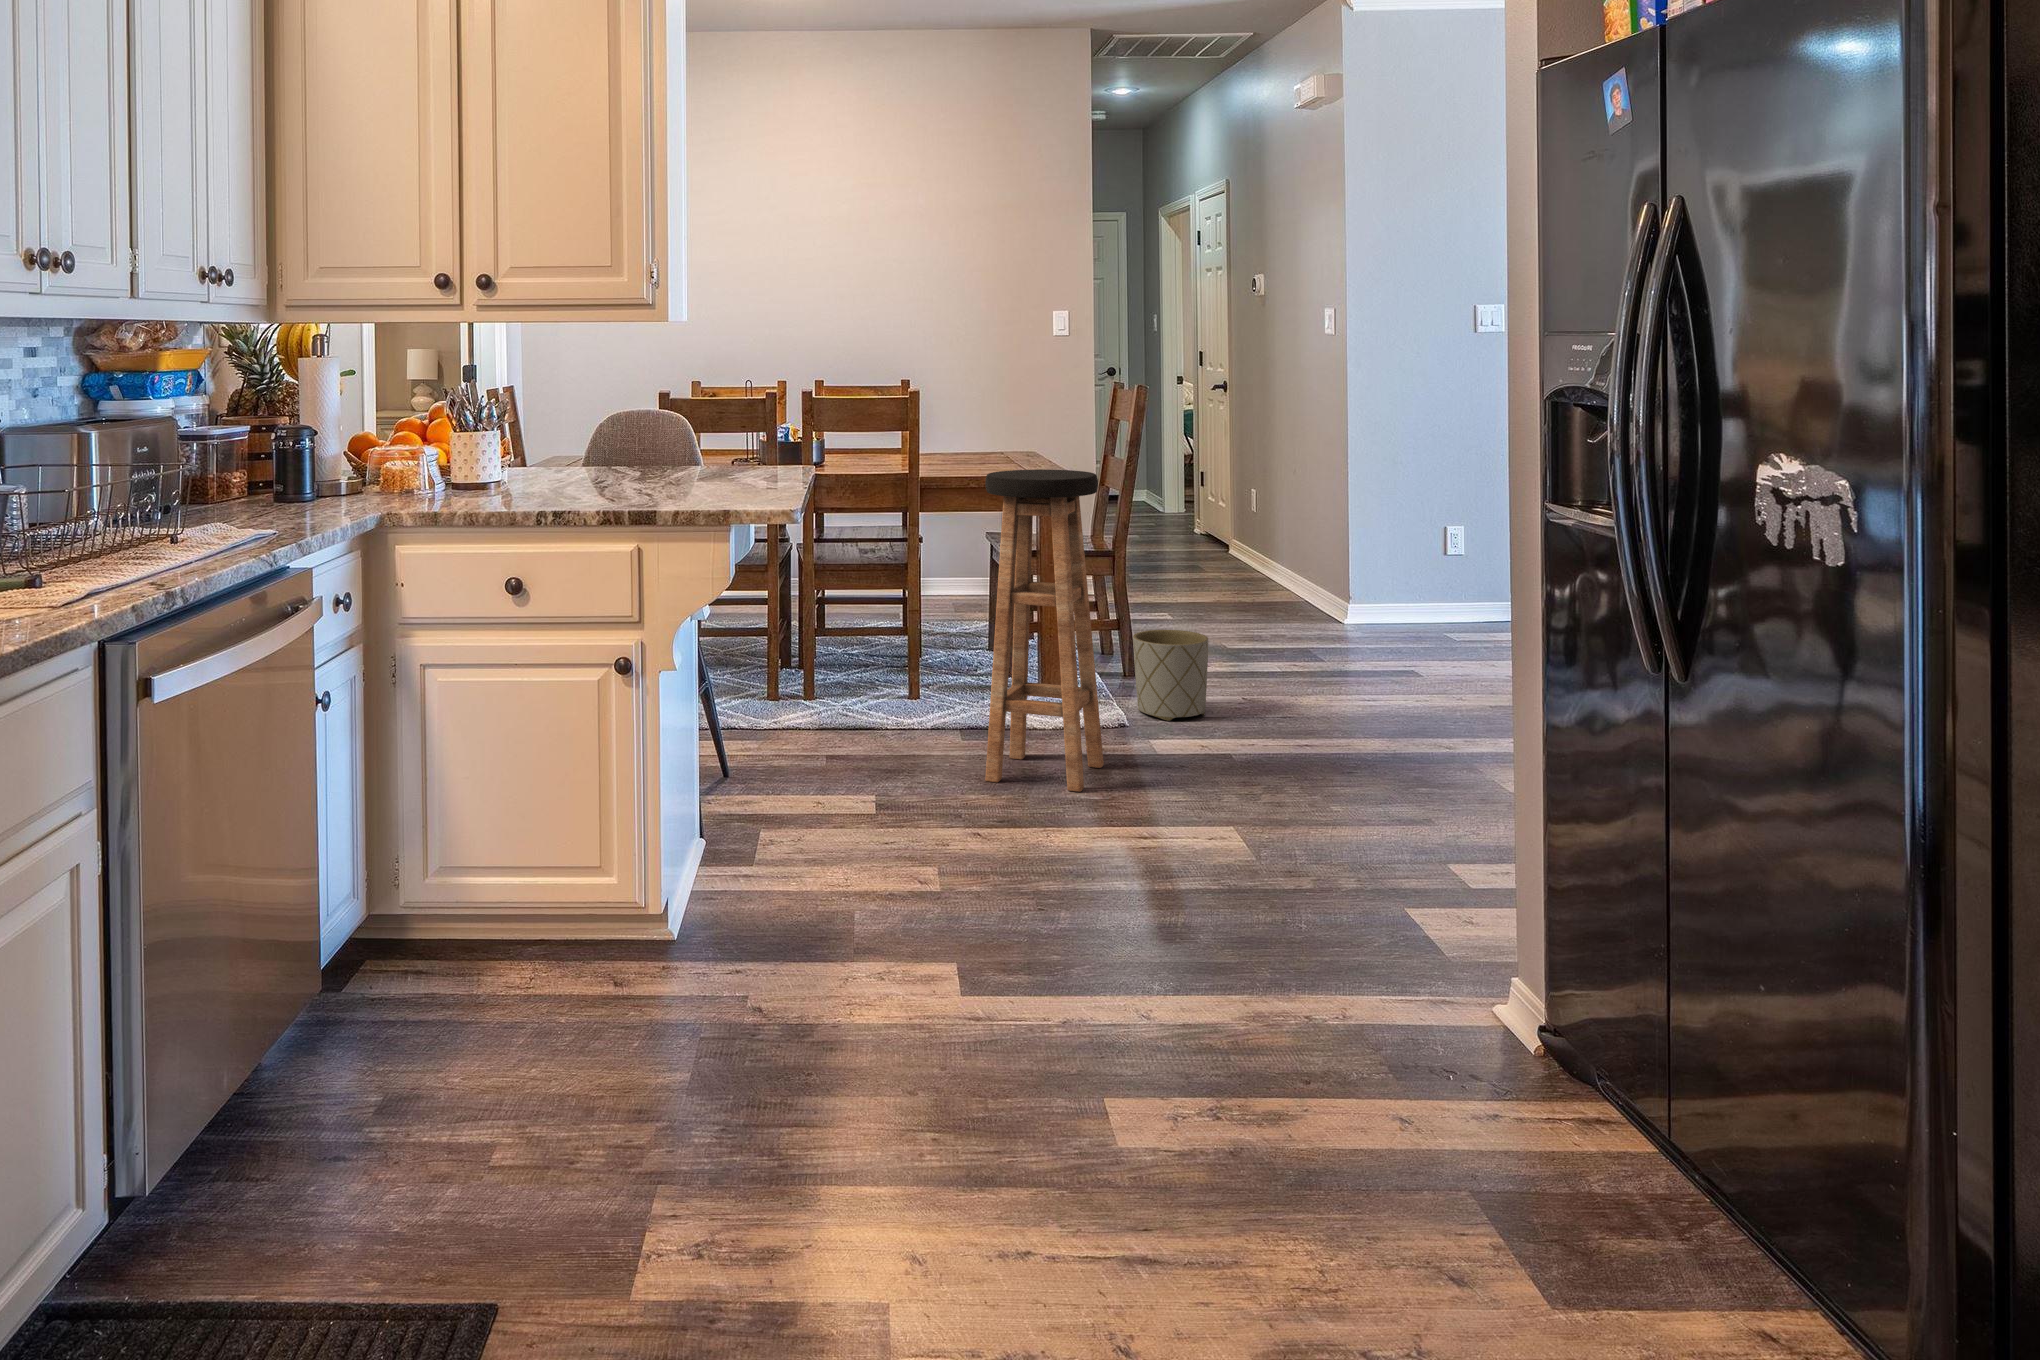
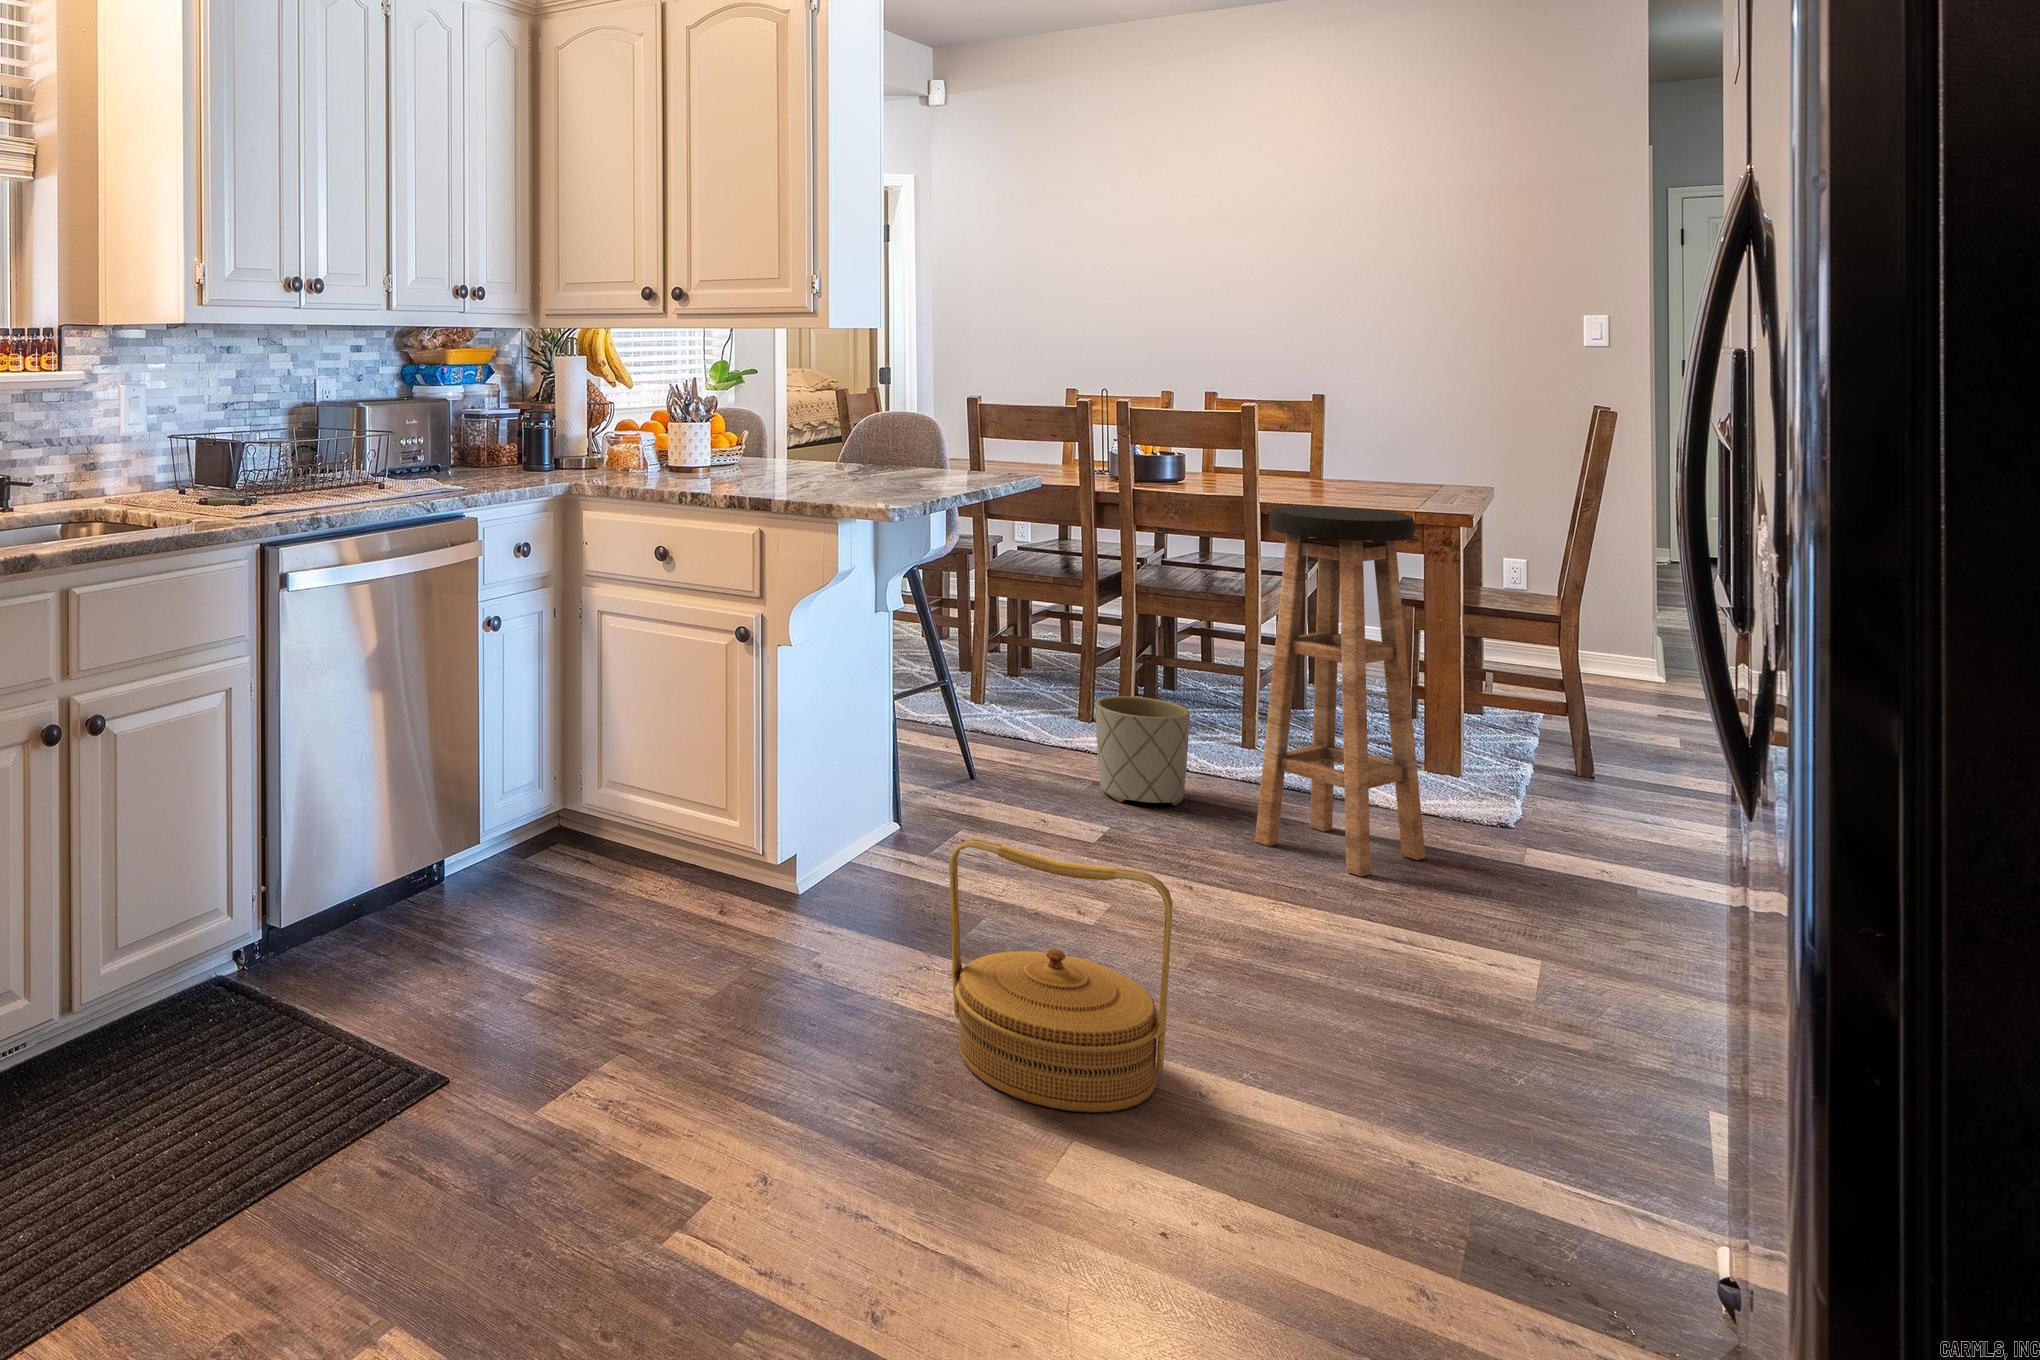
planter: present [1133,630,1208,721] -> present [1095,696,1190,806]
basket: none [929,827,1138,1082] -> present [949,839,1173,1113]

